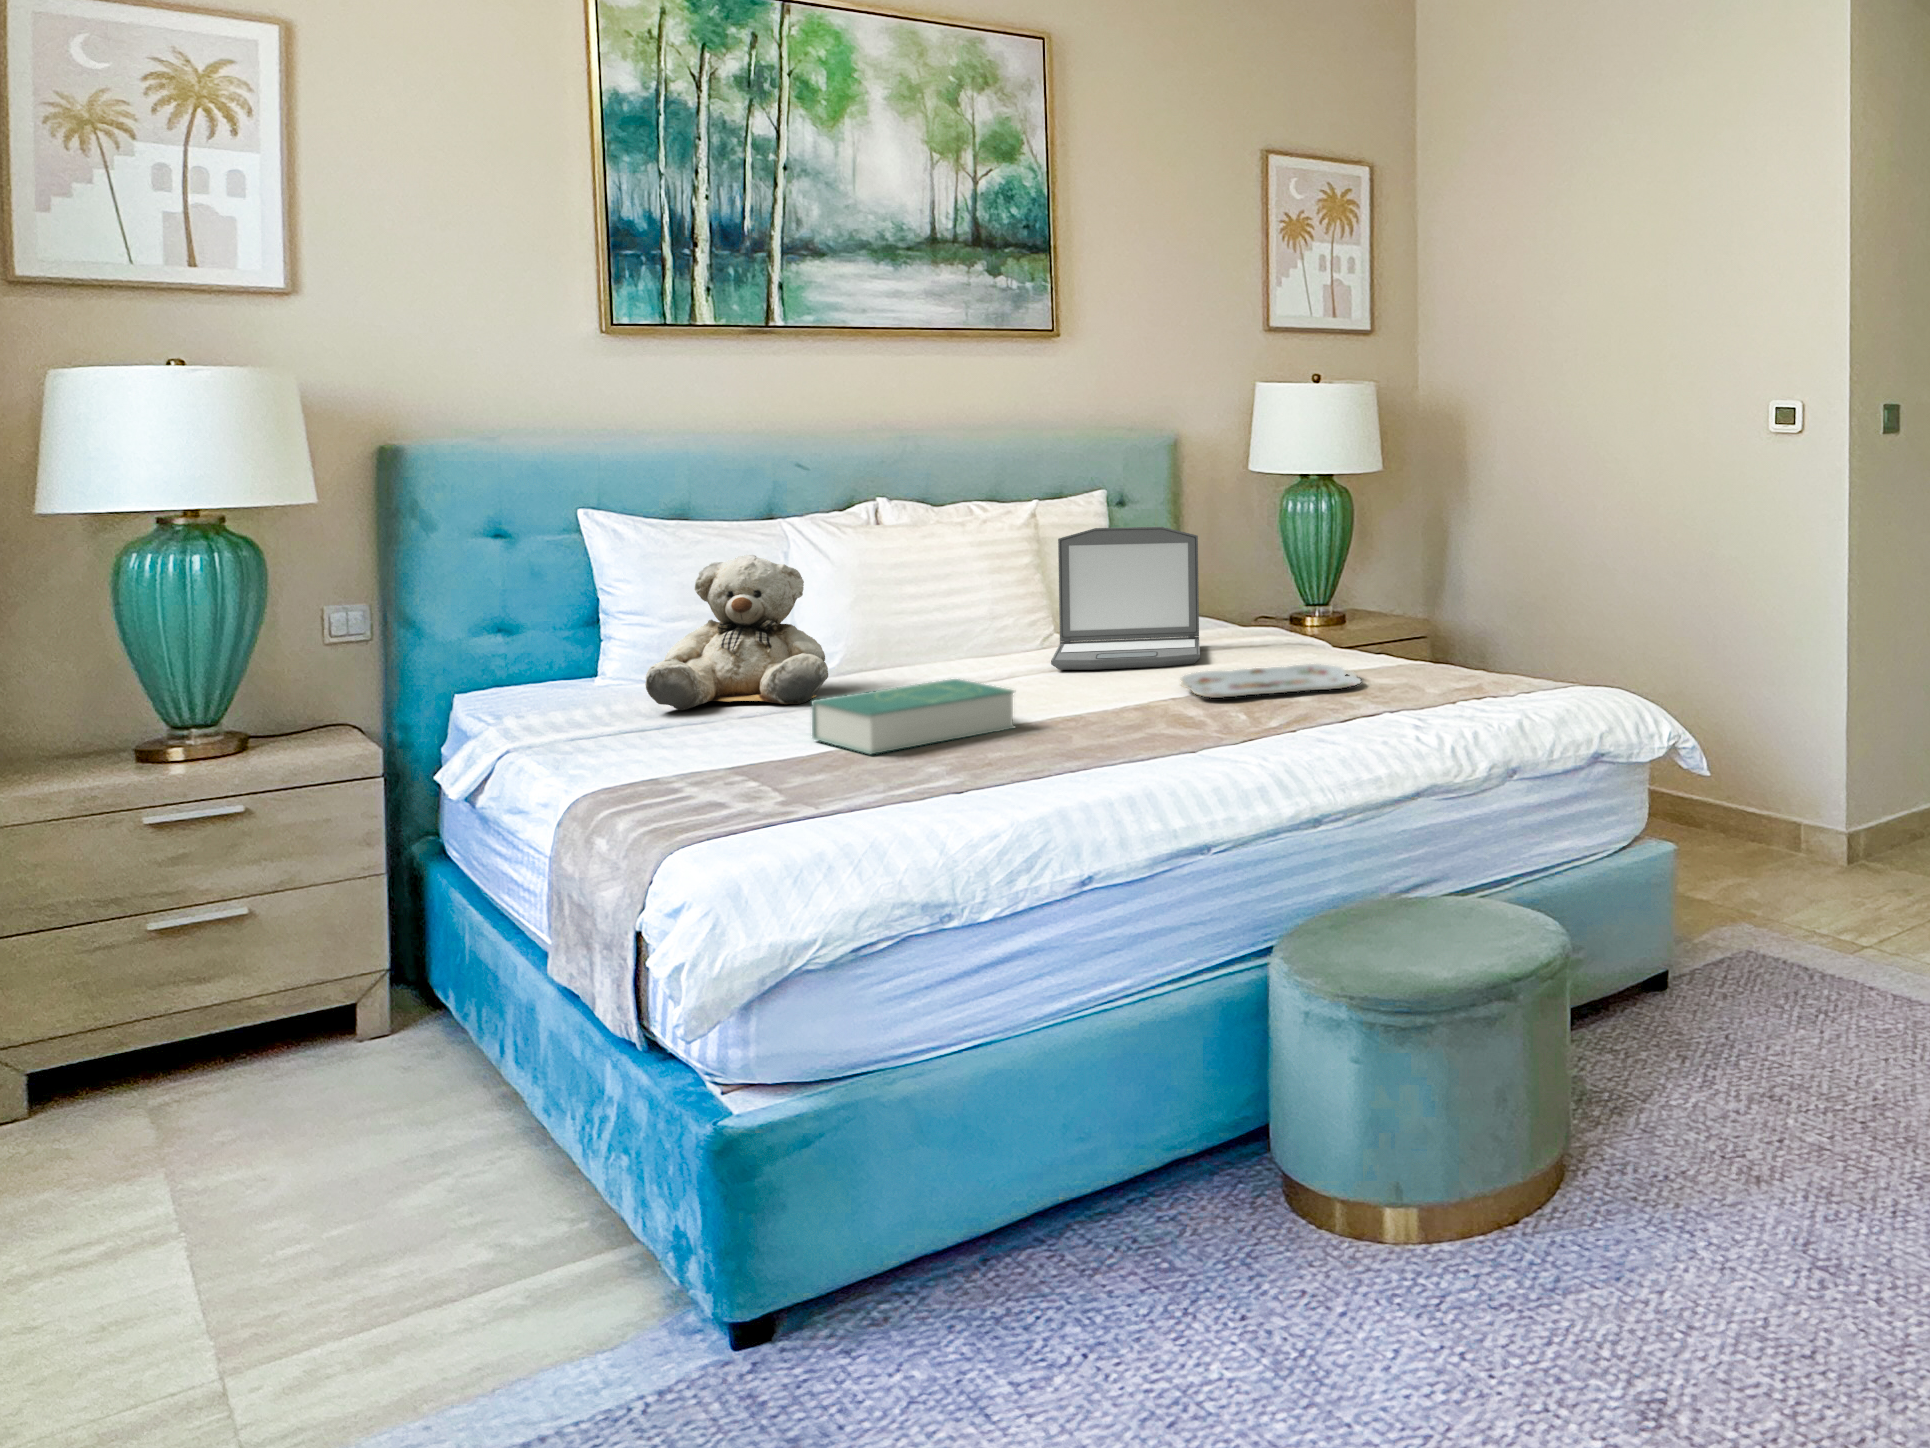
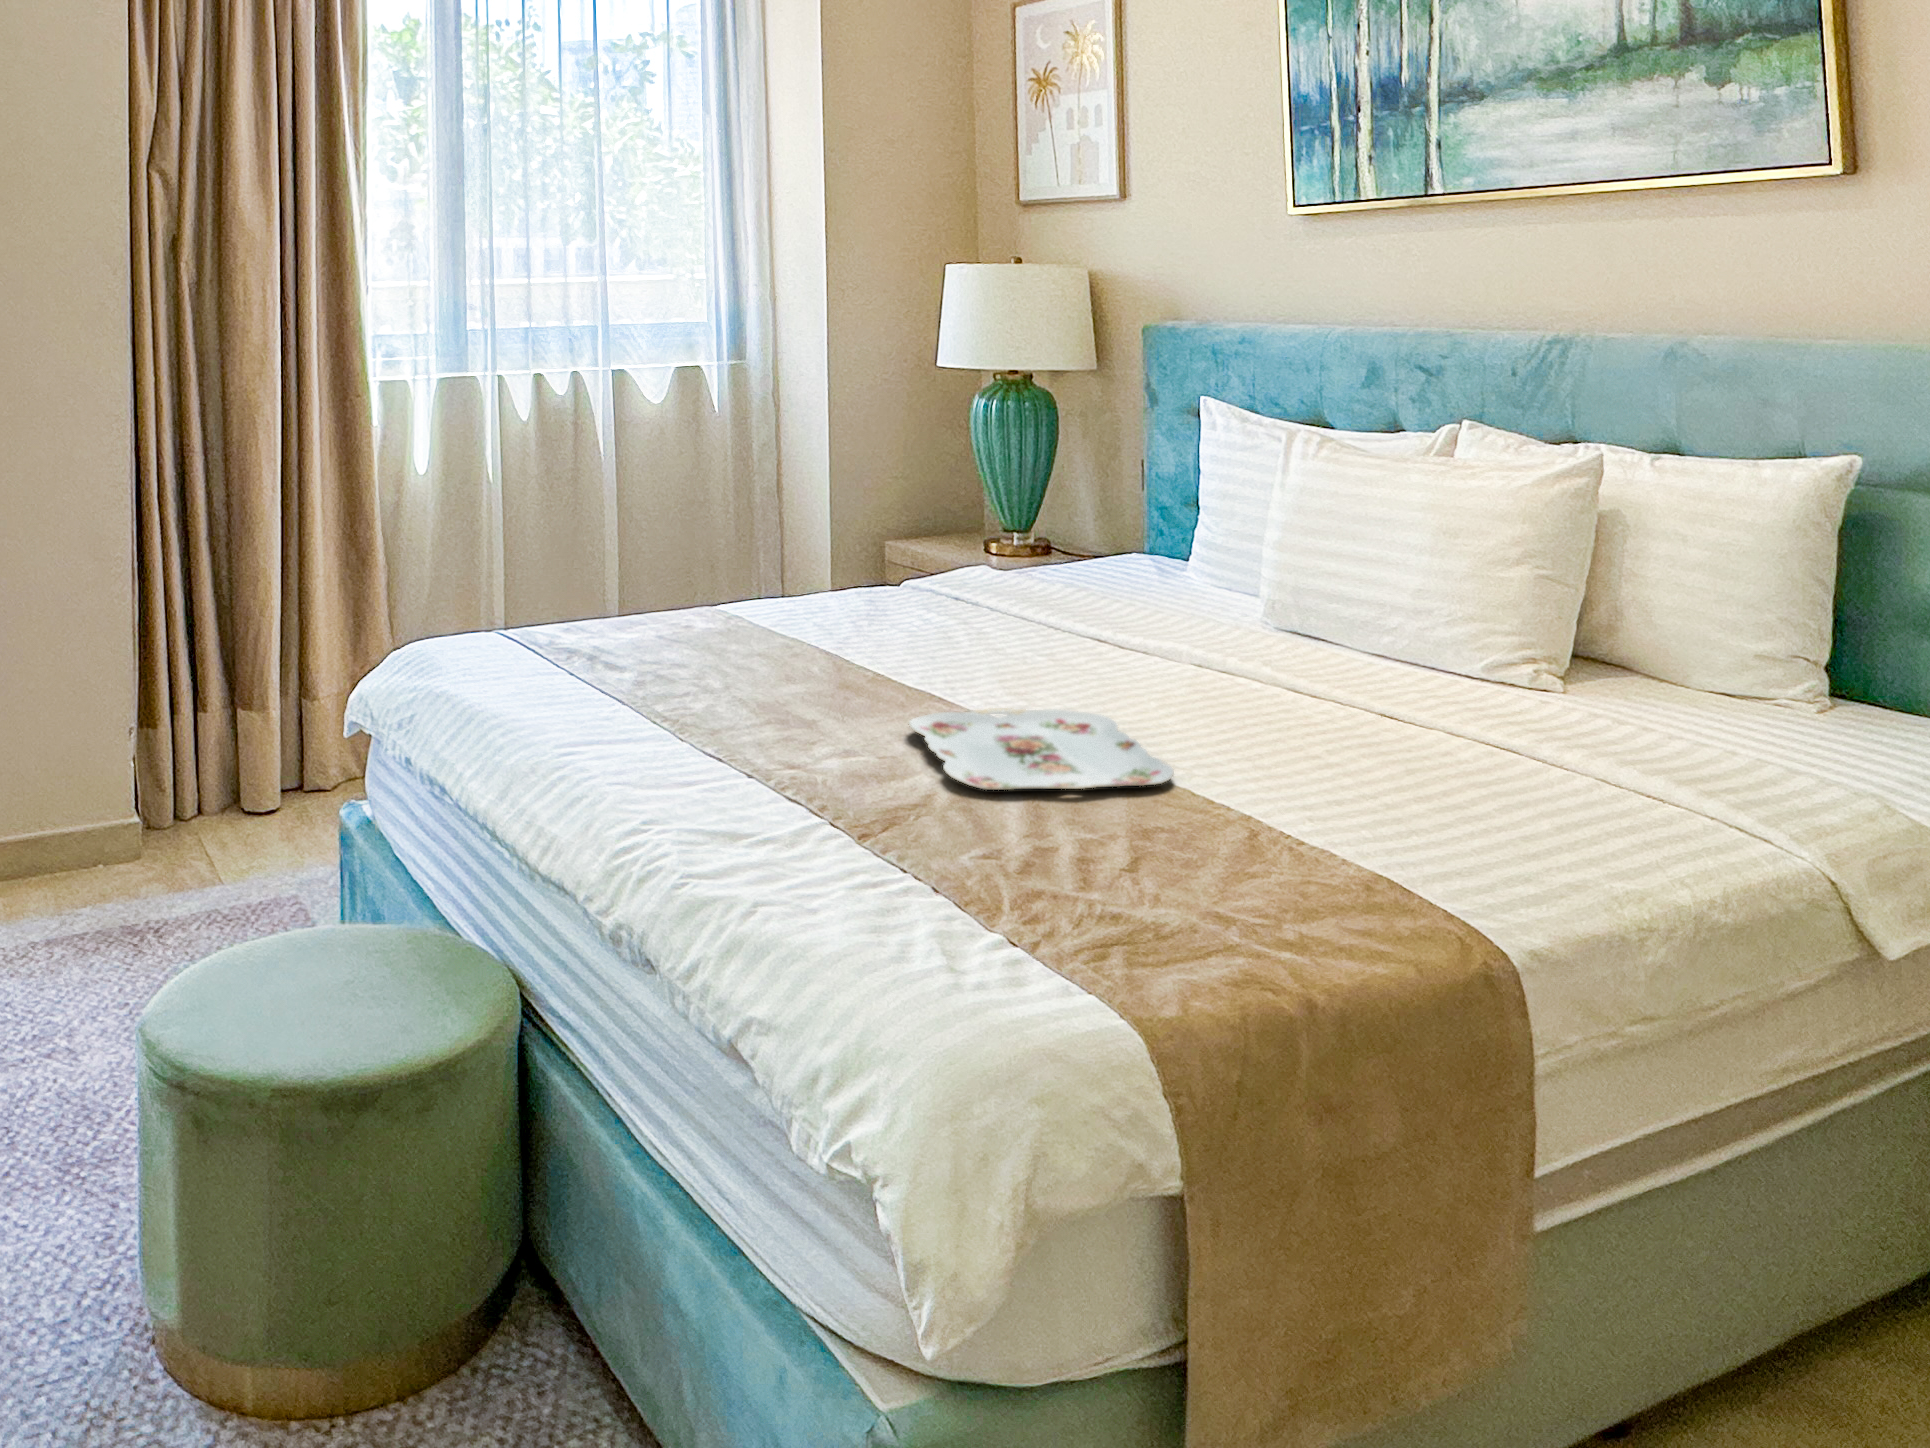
laptop: present [1051,527,1200,670] -> none [1199,495,1458,731]
teddy bear: present [645,555,828,710] -> none [989,459,1152,621]
book: present [812,679,1014,754] -> none [729,590,922,674]

